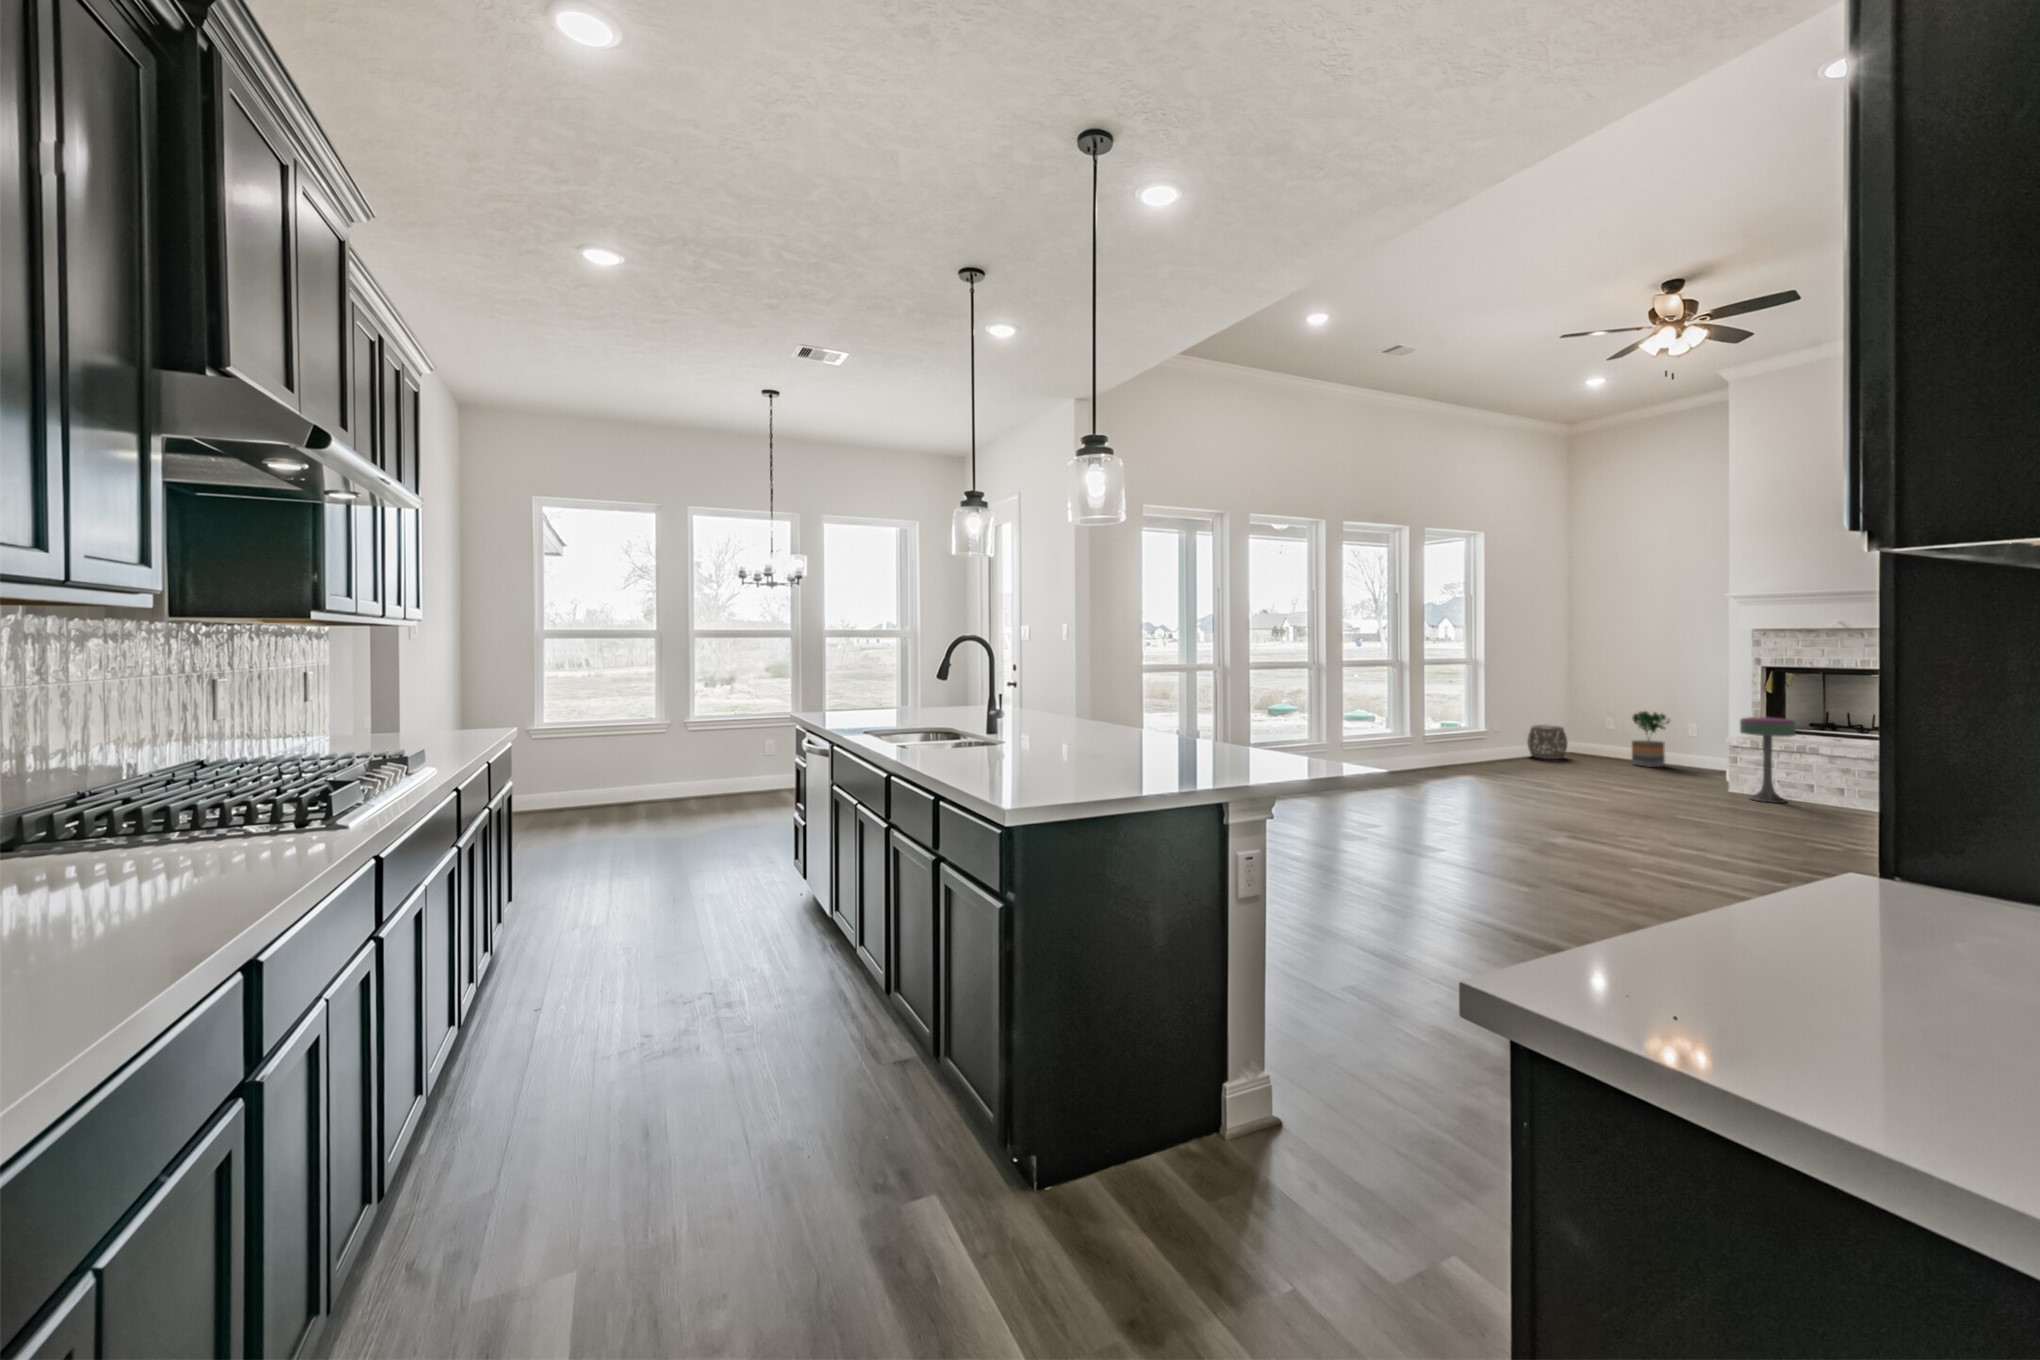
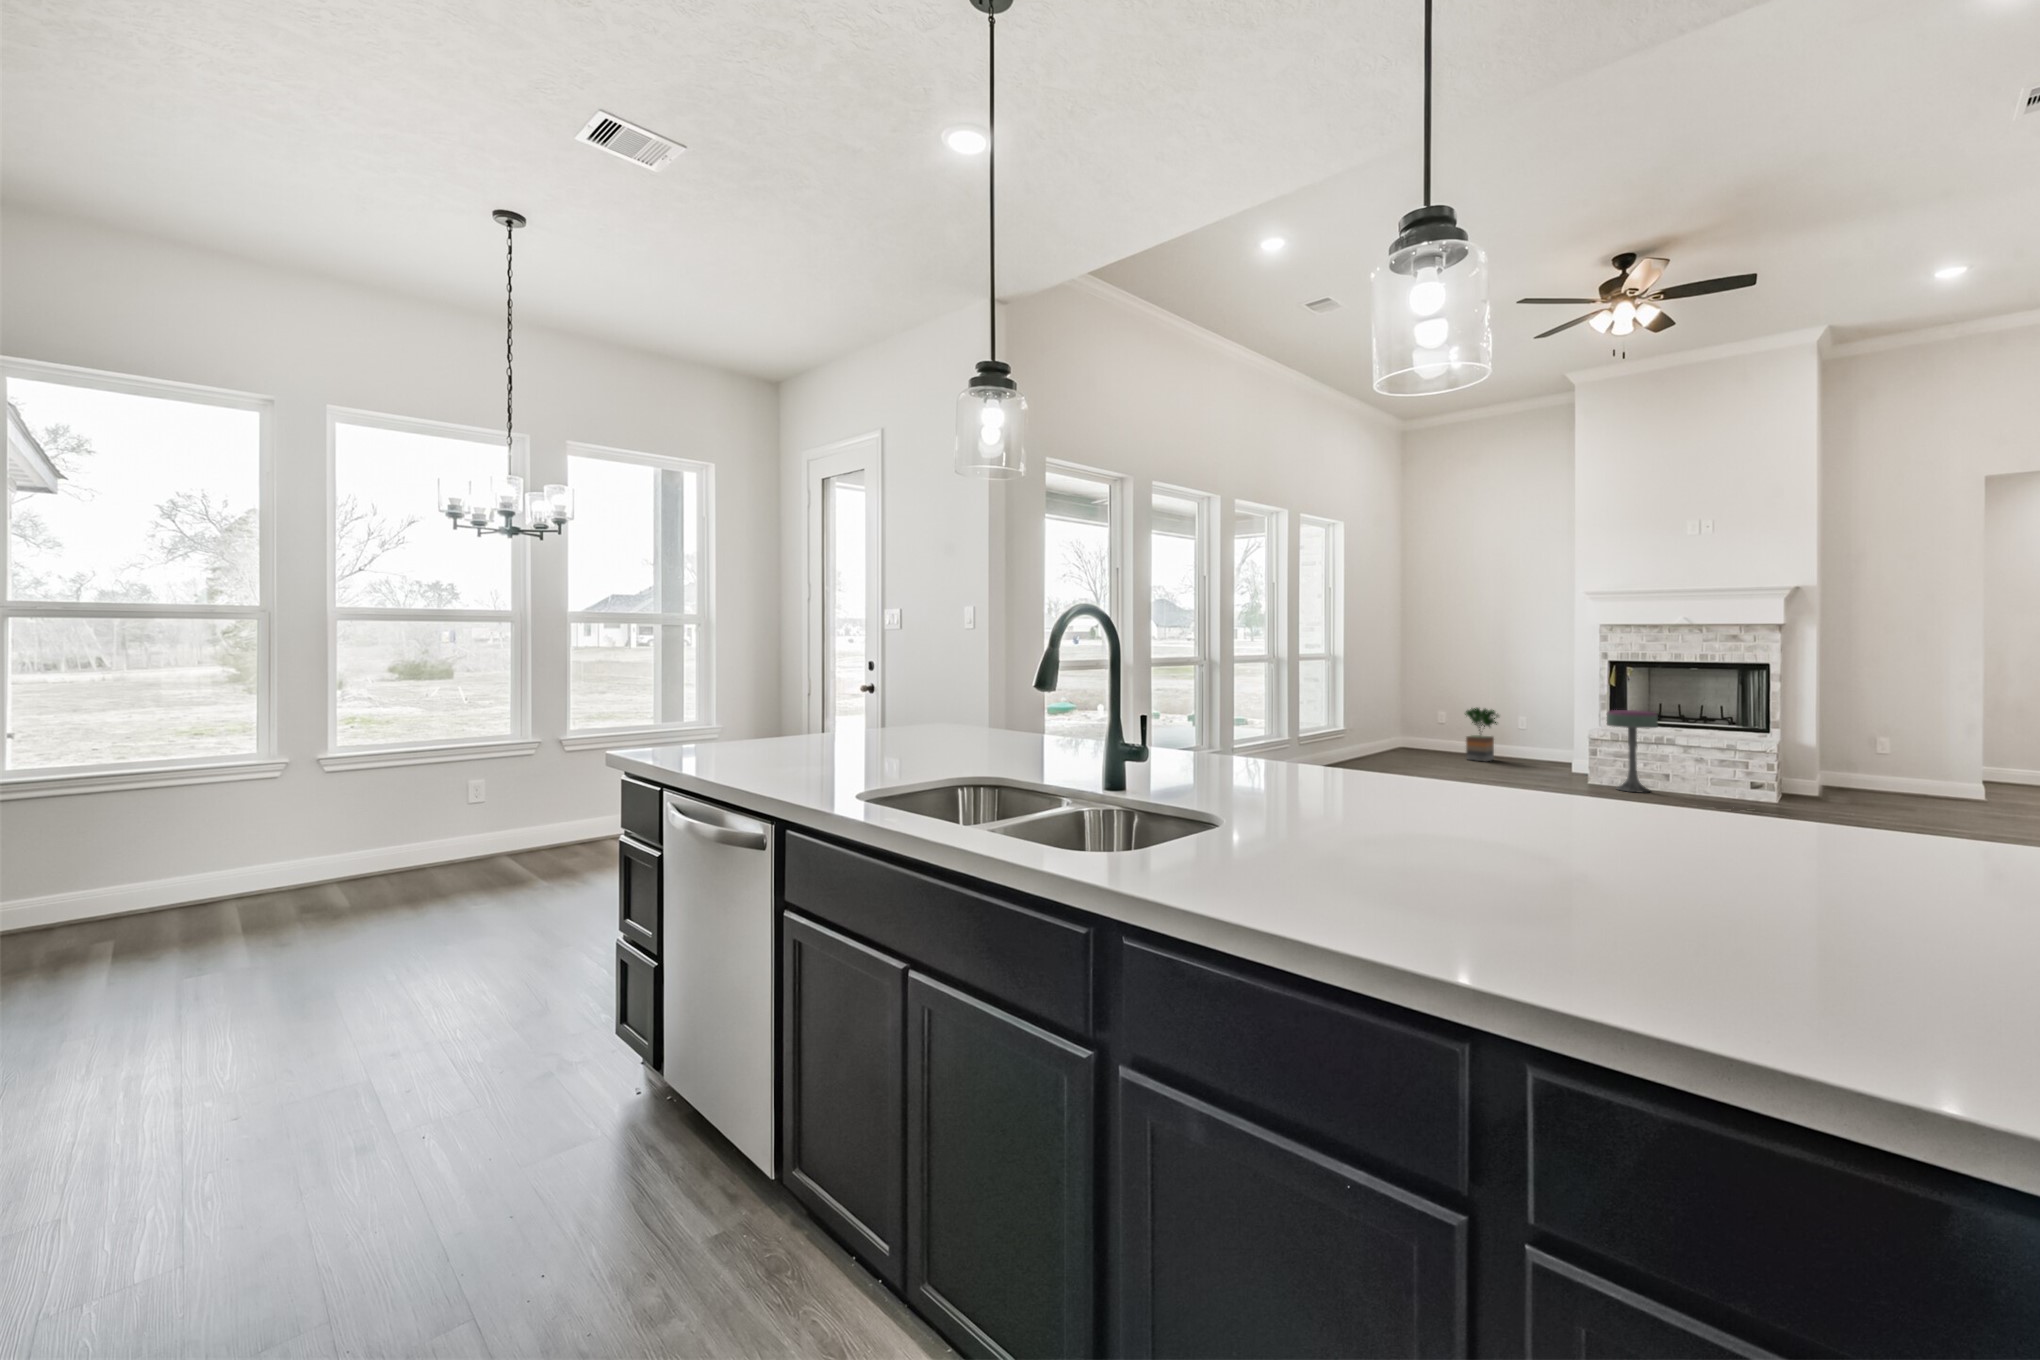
woven basket: present [1528,725,1568,759] -> none [1368,724,1406,758]

